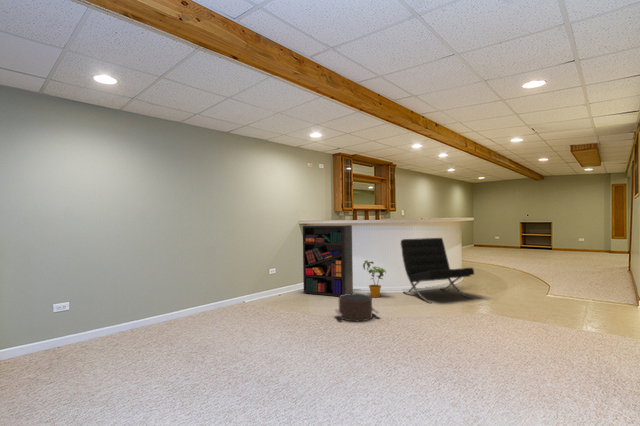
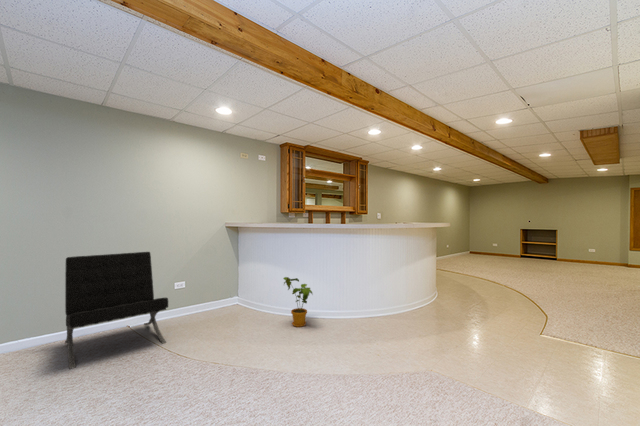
bookshelf: present [303,225,353,296] -> none [219,228,280,323]
lounge chair: present [401,238,474,303] -> present [65,252,168,369]
pouf: present [335,294,378,321] -> none [190,330,260,383]

